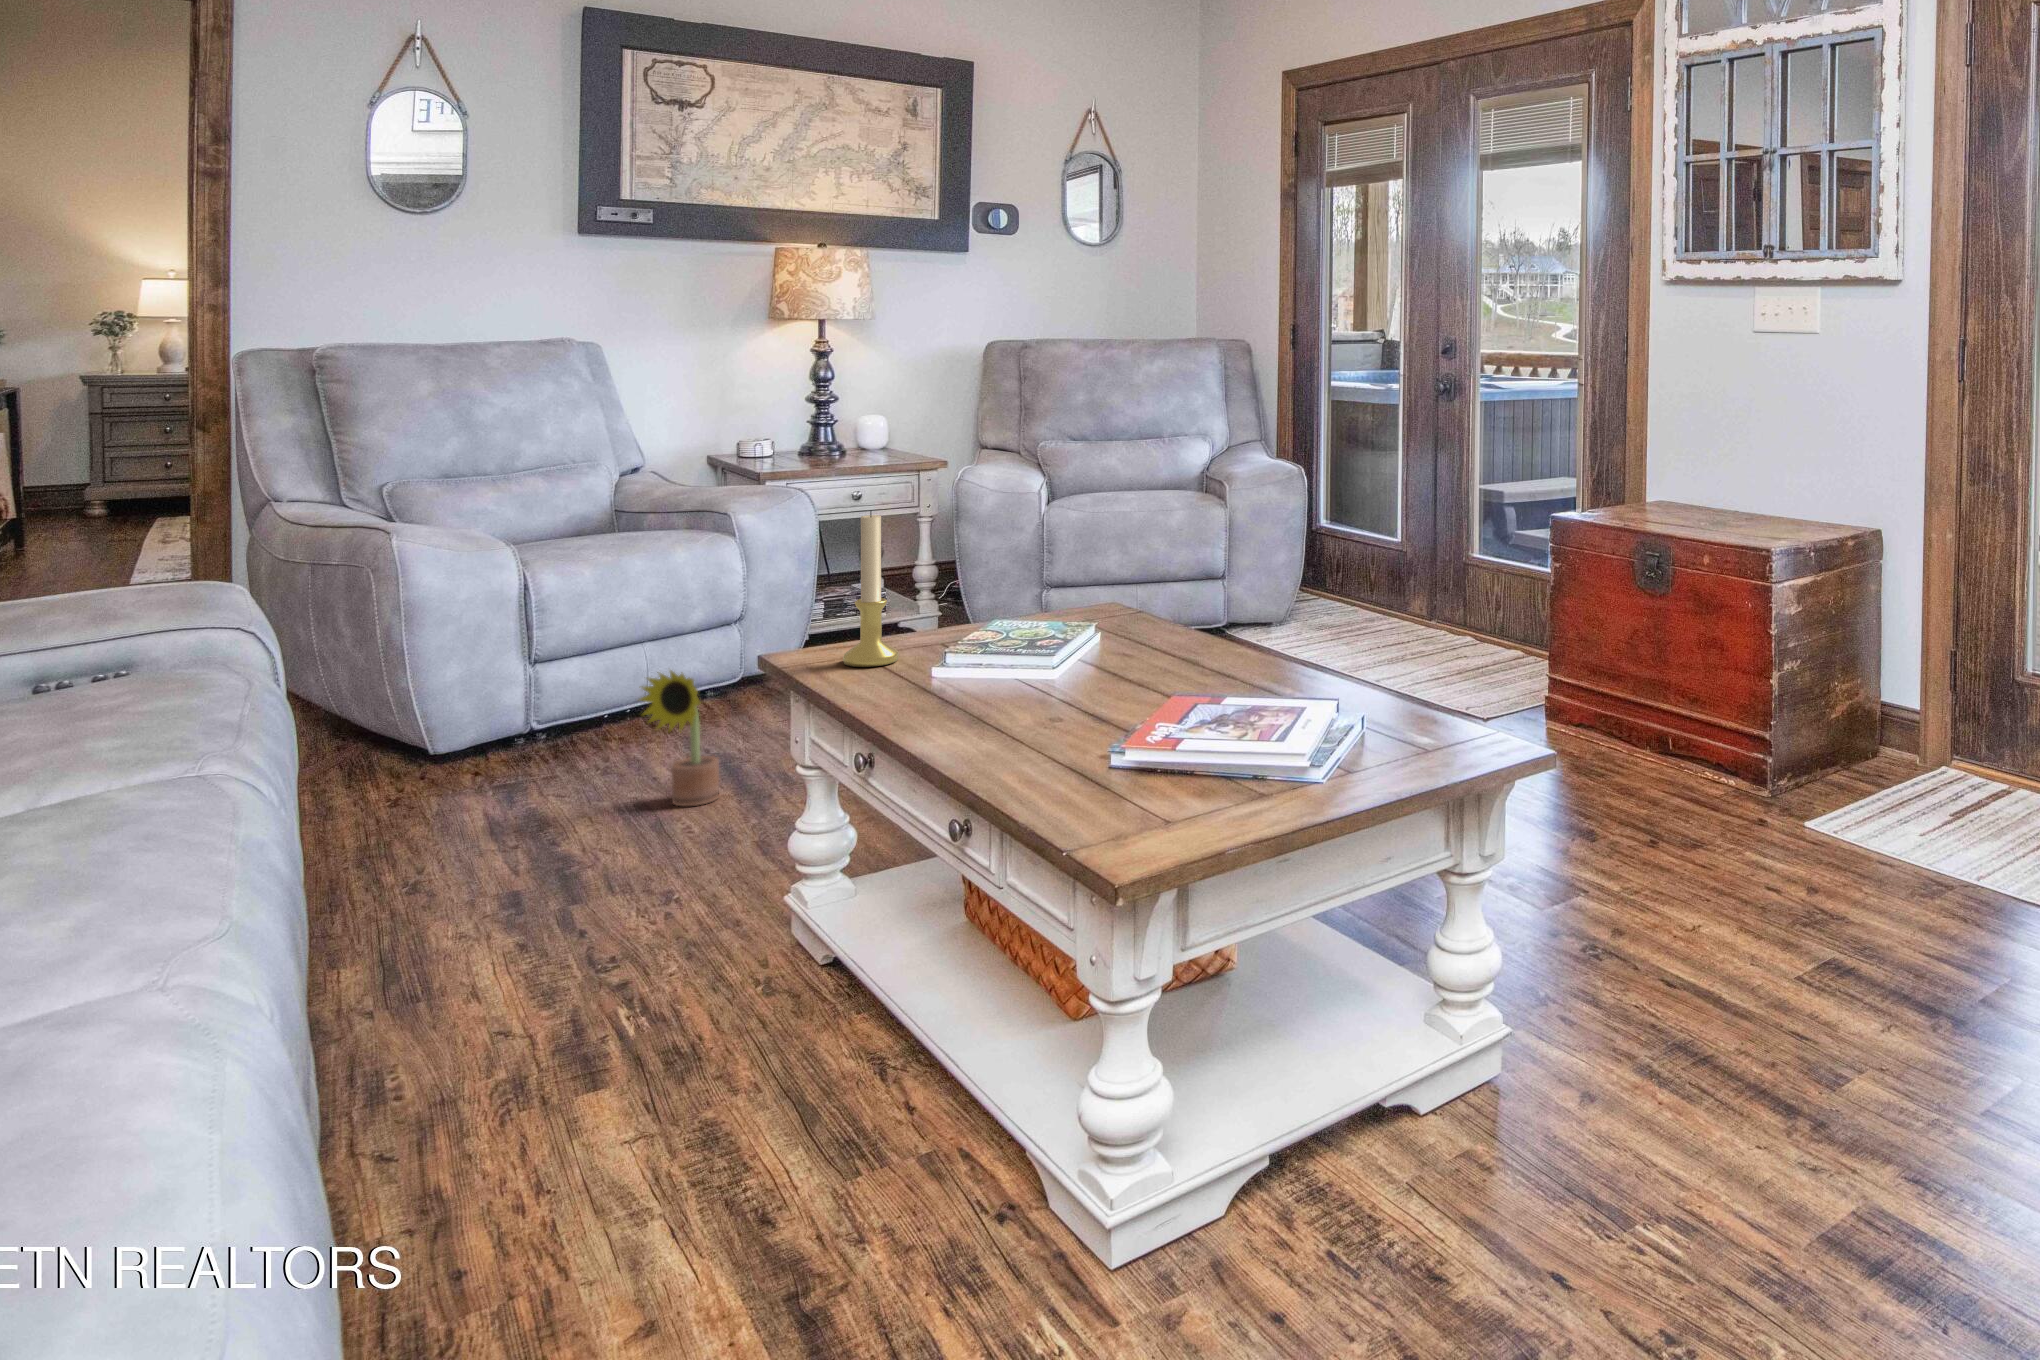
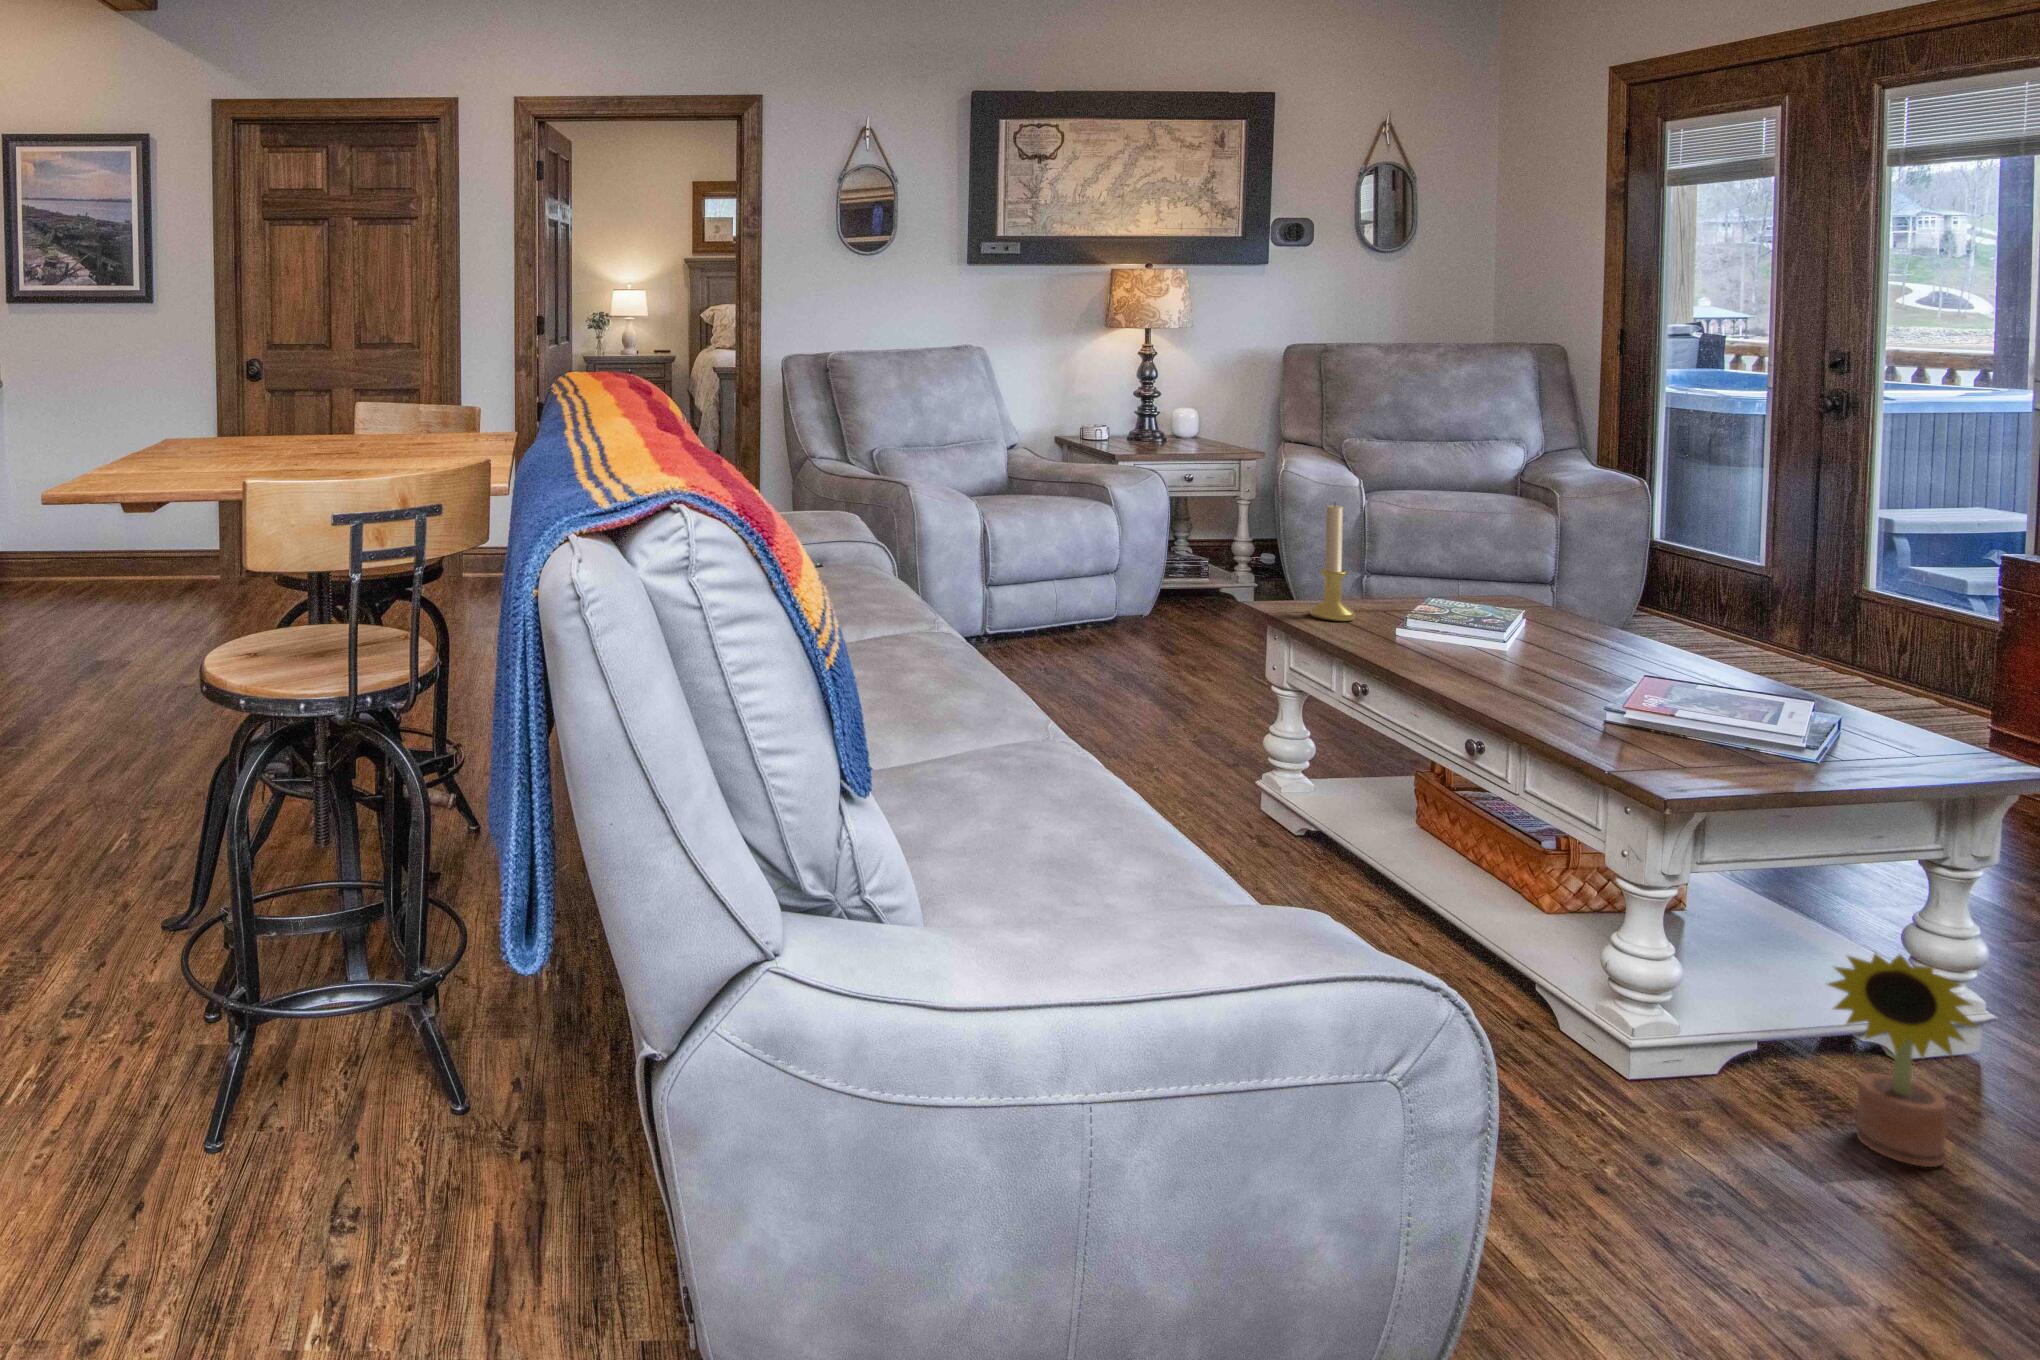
decorative plant: present [640,671,719,806] -> present [1828,954,1975,1167]

